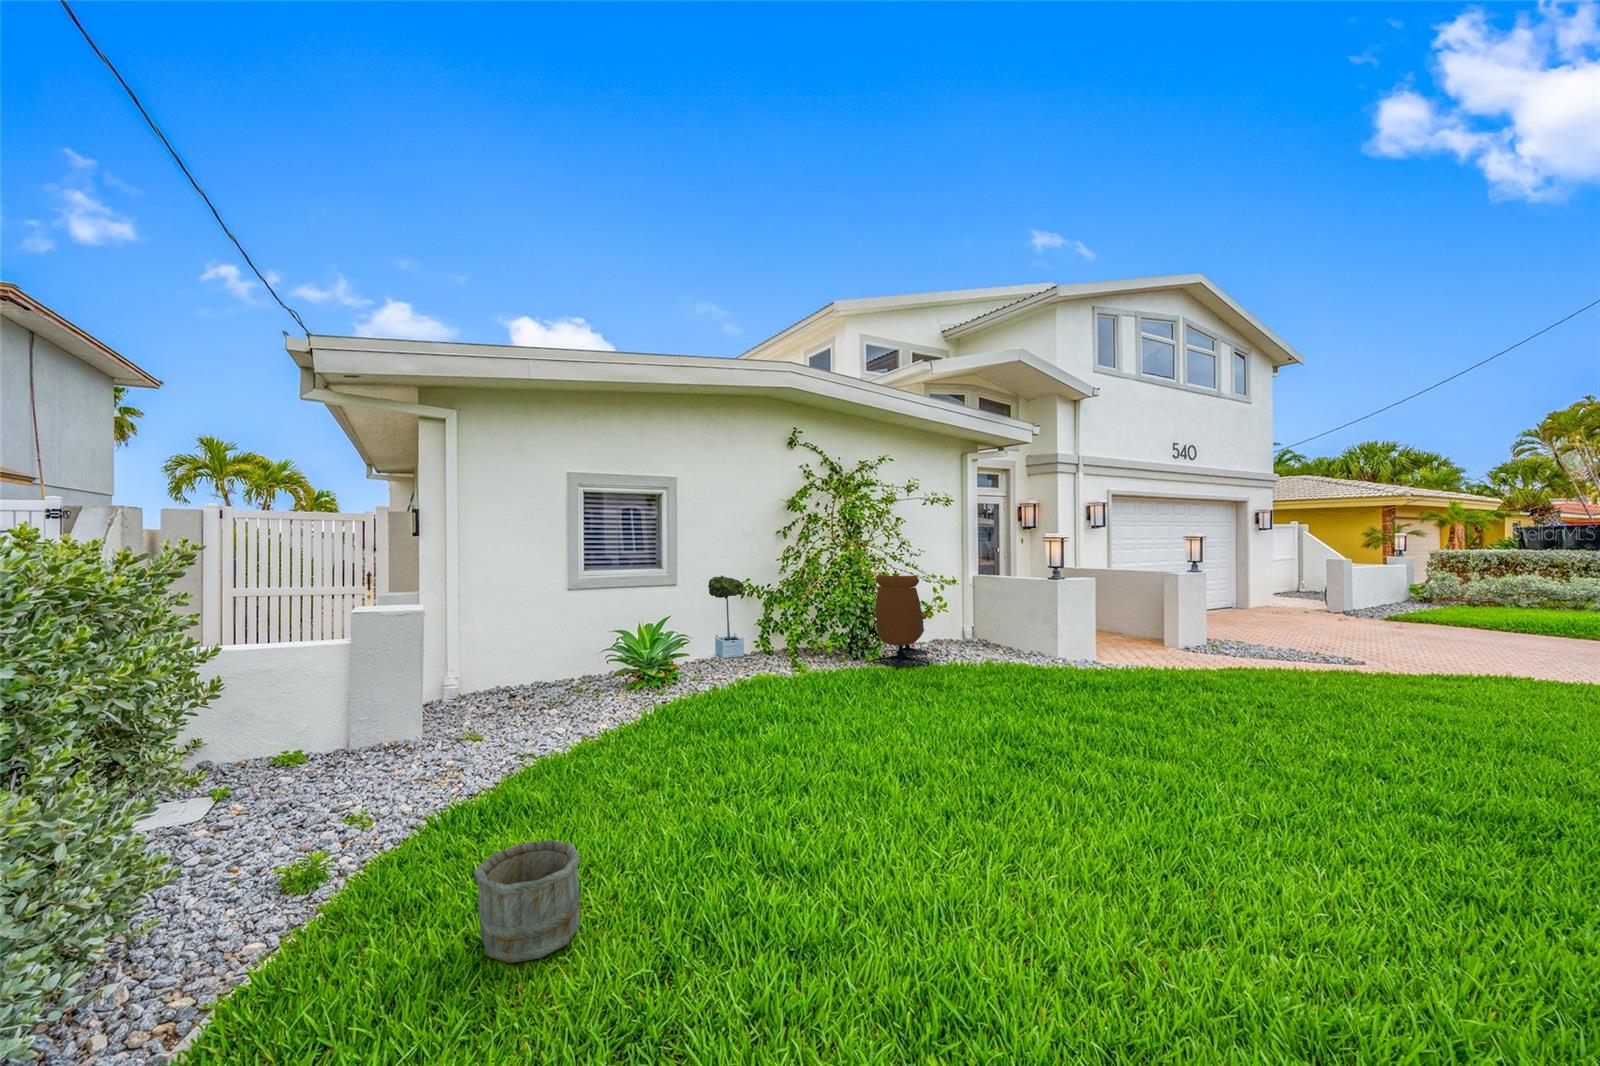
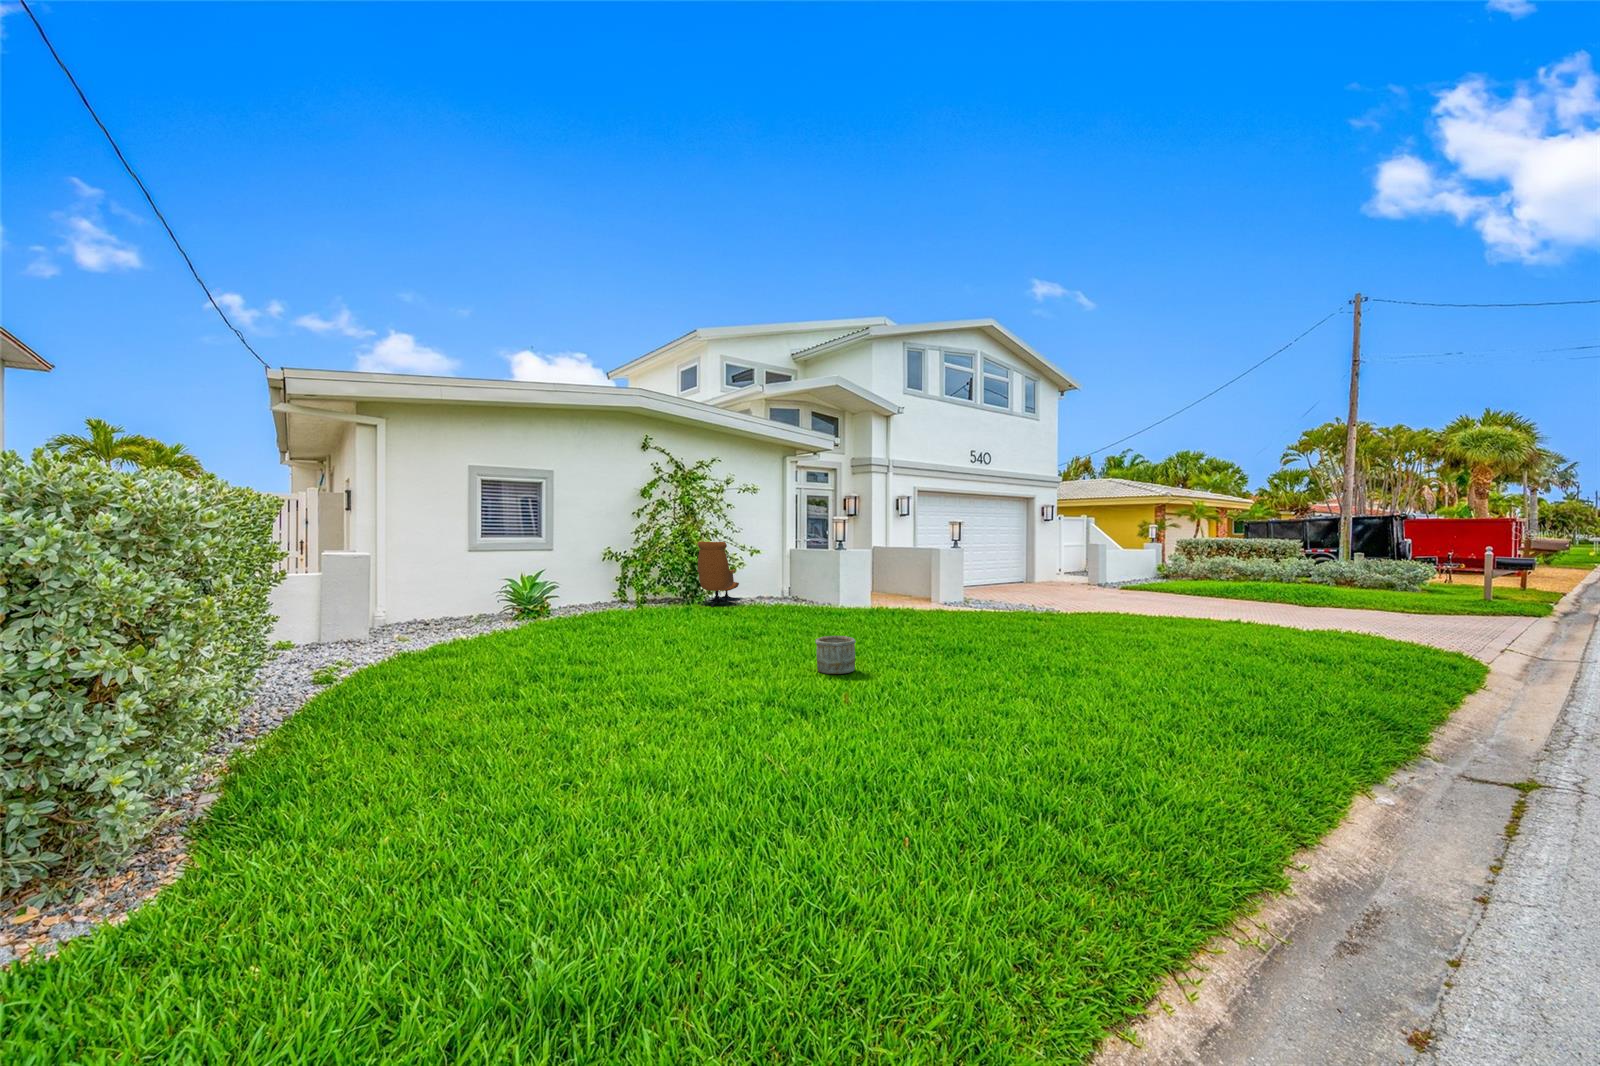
potted tree: present [708,575,744,658] -> none [579,543,606,603]
wooden bucket: present [474,840,580,963] -> present [815,636,856,674]

